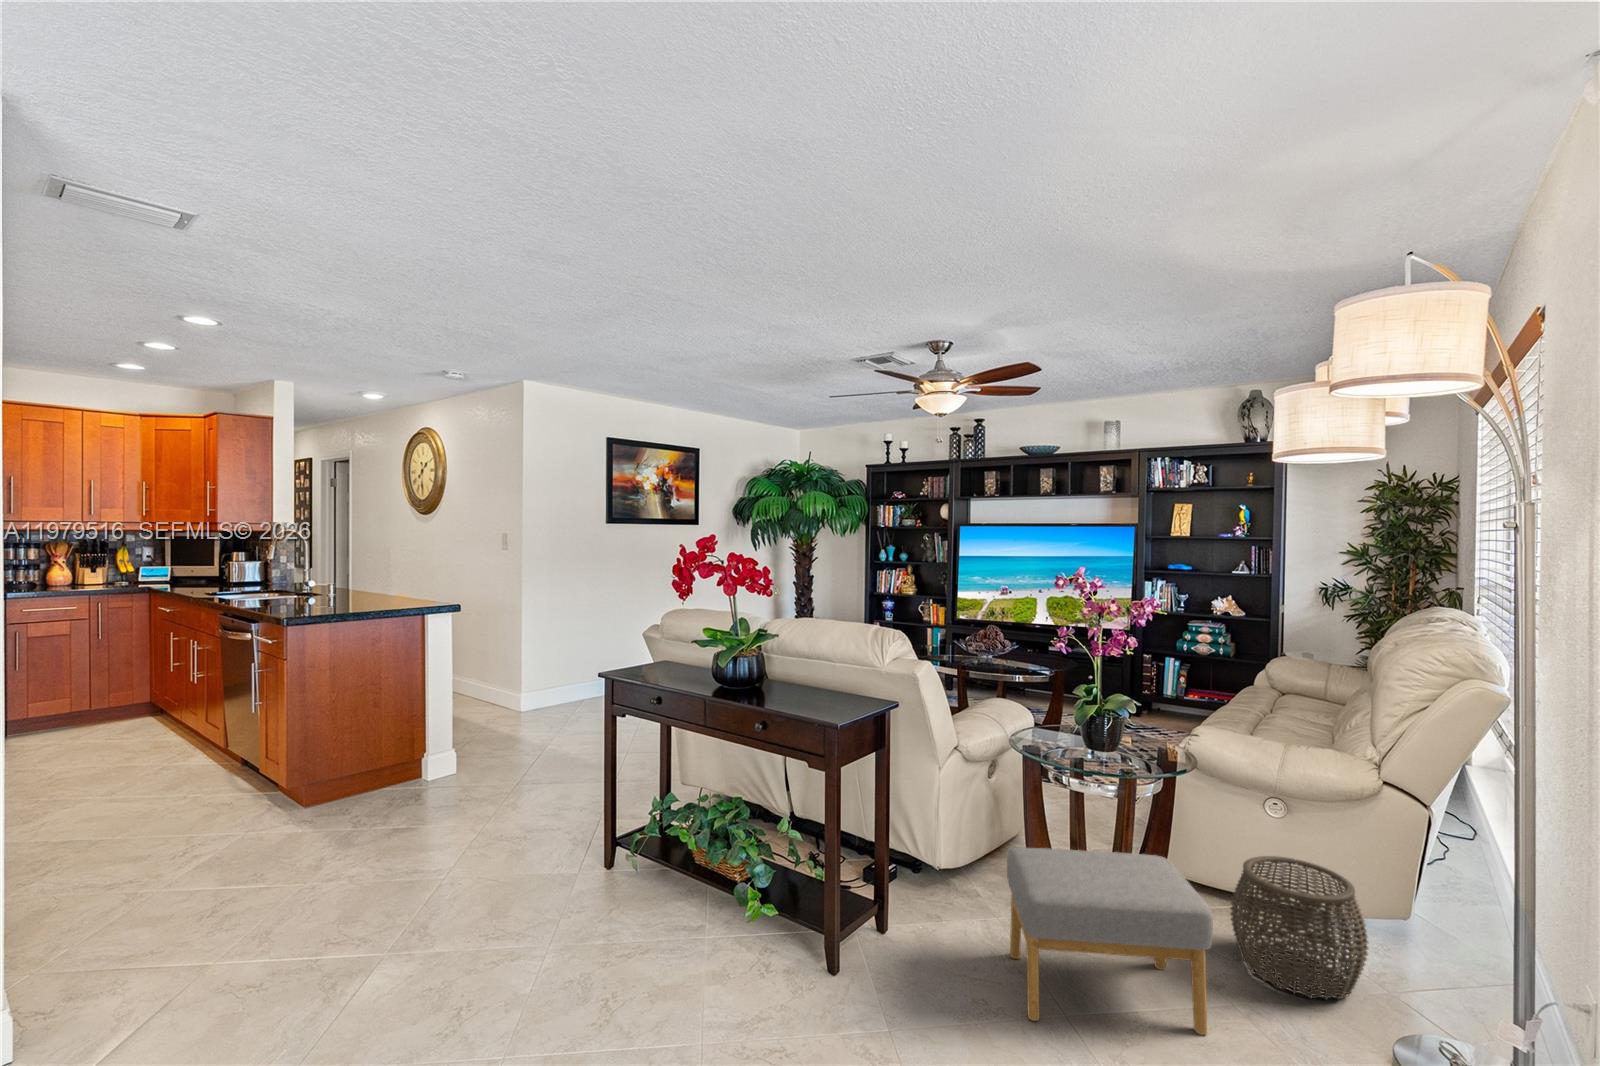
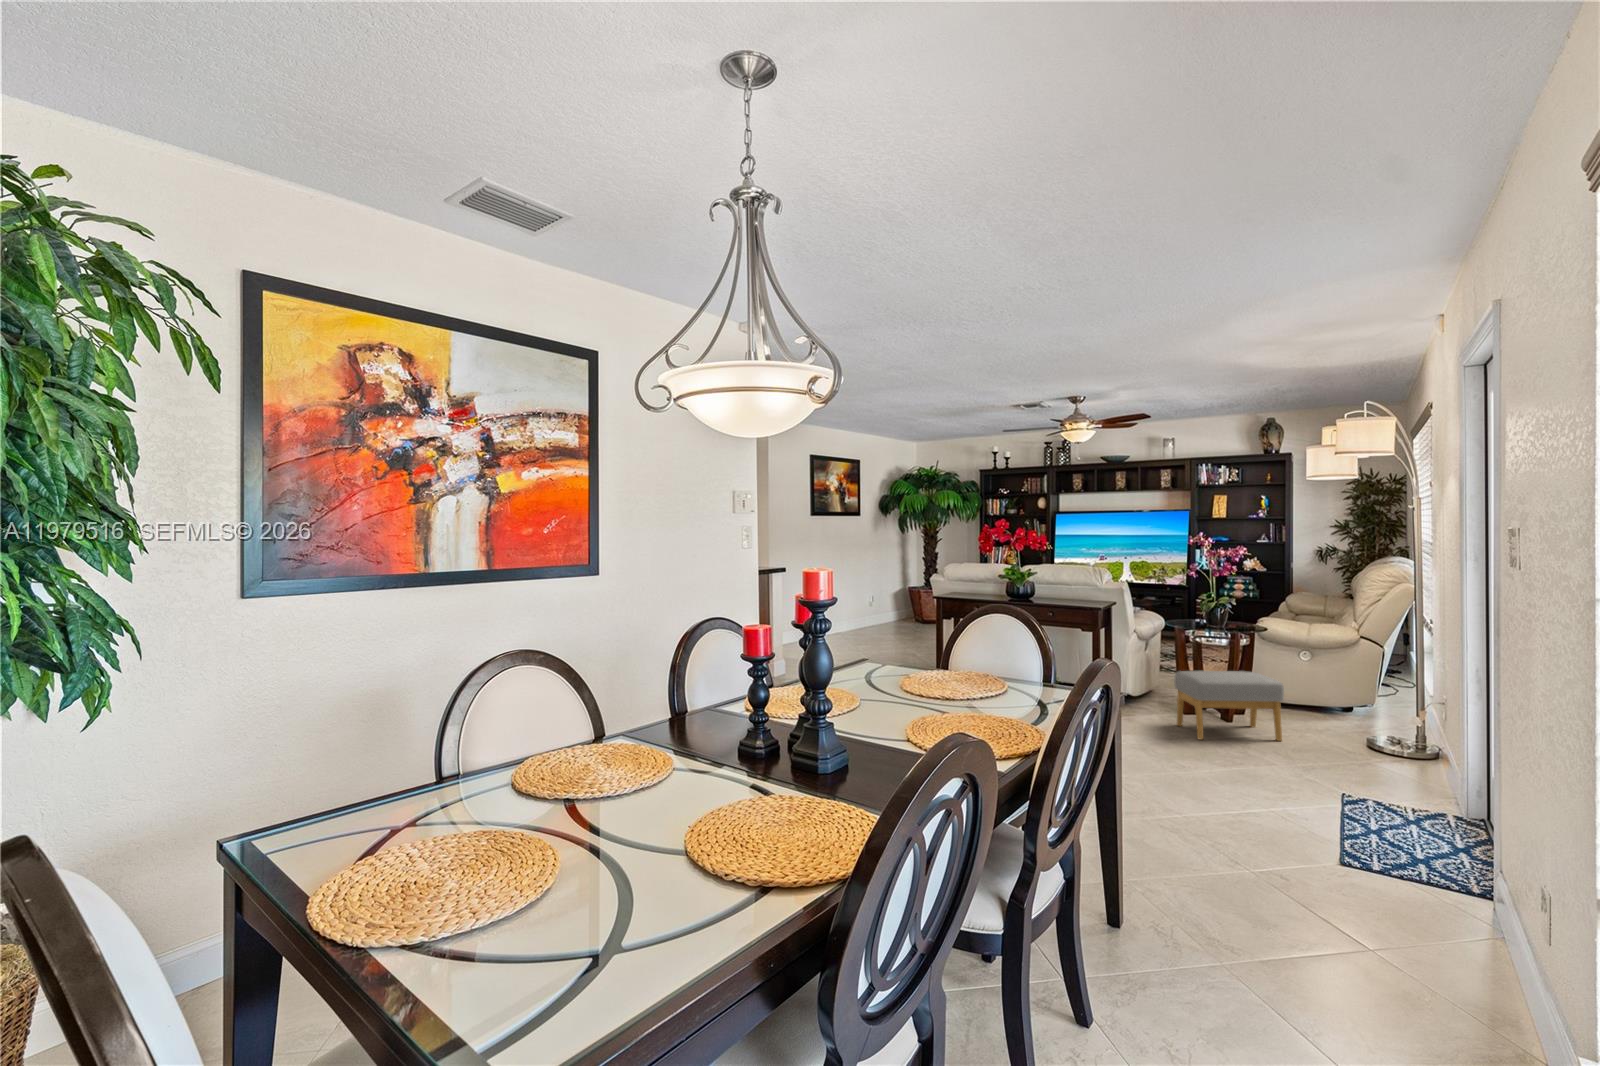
woven basket: present [1230,856,1368,1000] -> none [1286,674,1355,732]

